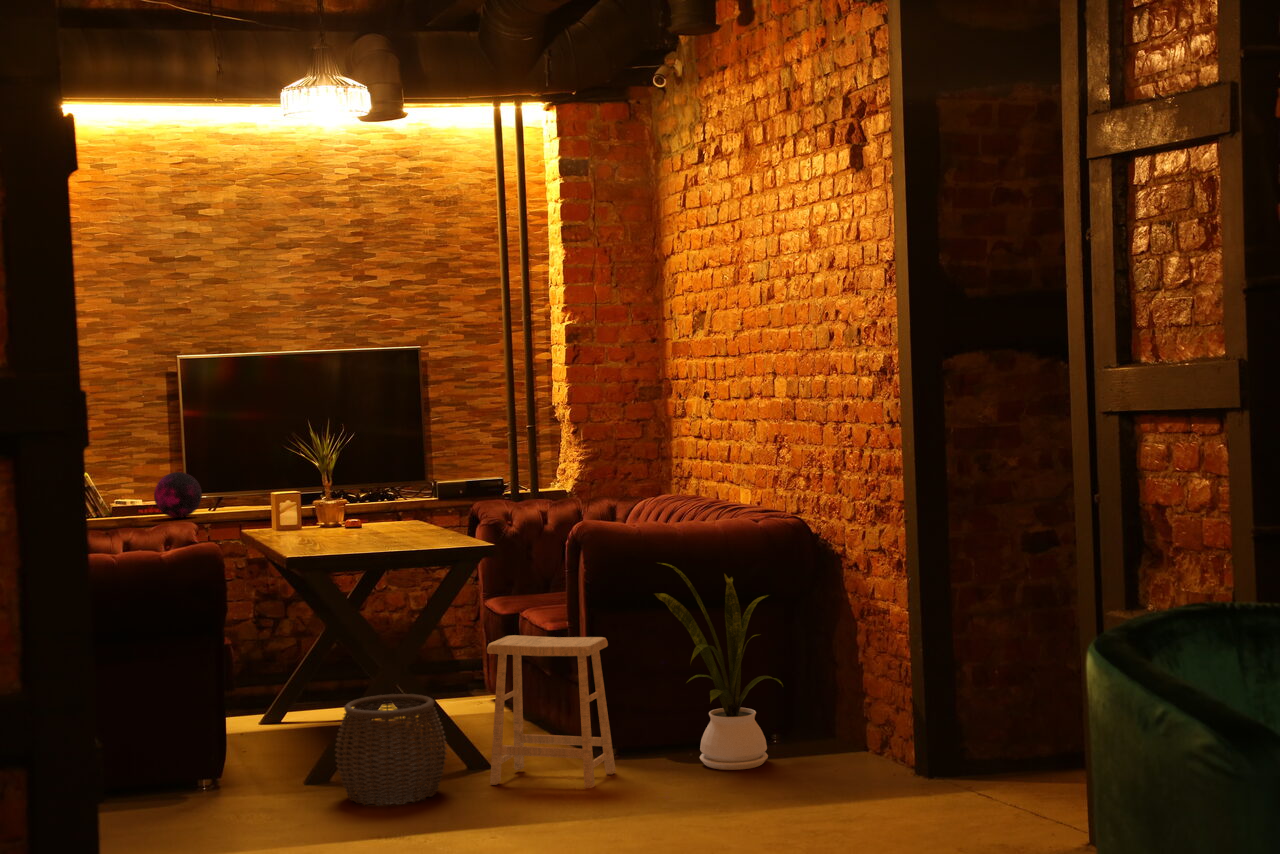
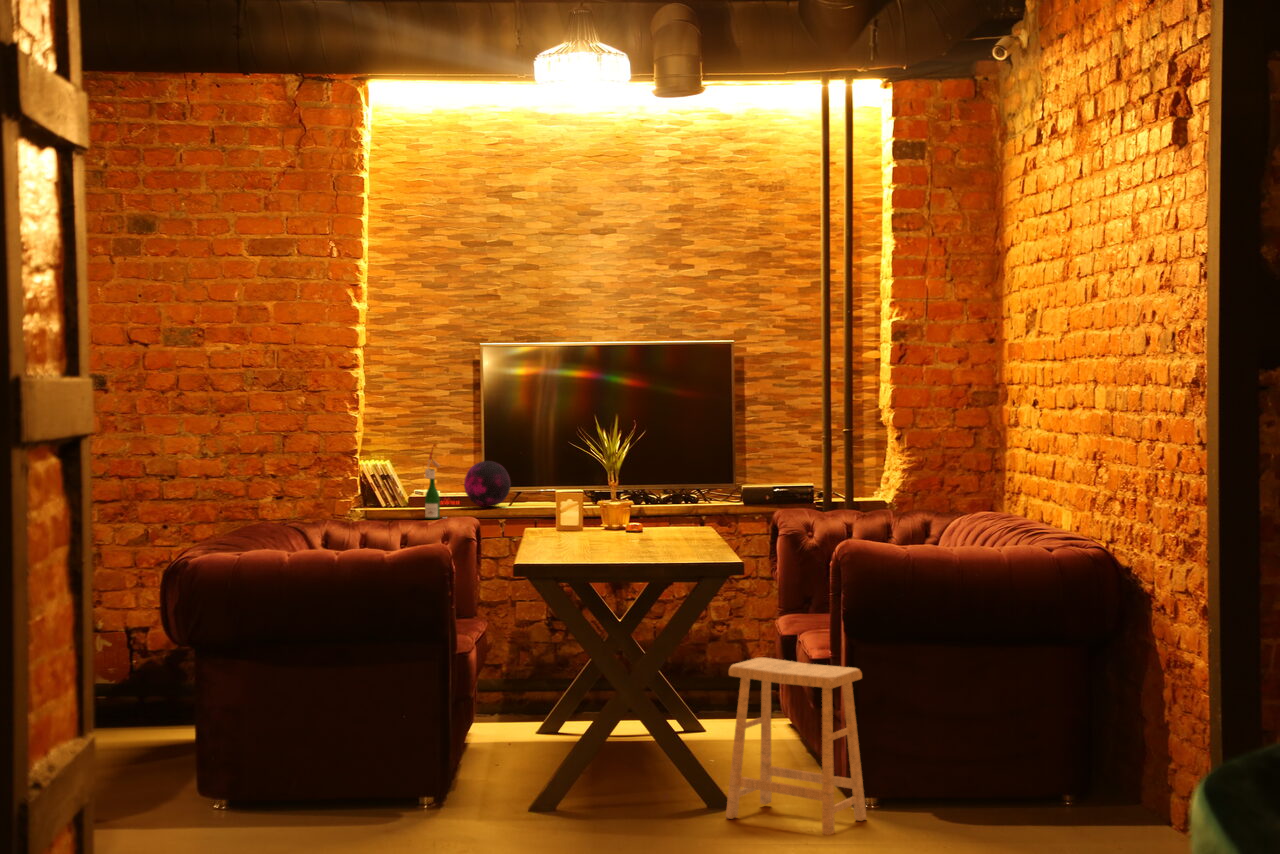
wine bottle: none [125,456,151,531] -> present [425,449,445,519]
house plant: present [655,562,783,770] -> none [917,589,1070,832]
woven basket: present [335,694,447,806] -> none [560,710,679,831]

